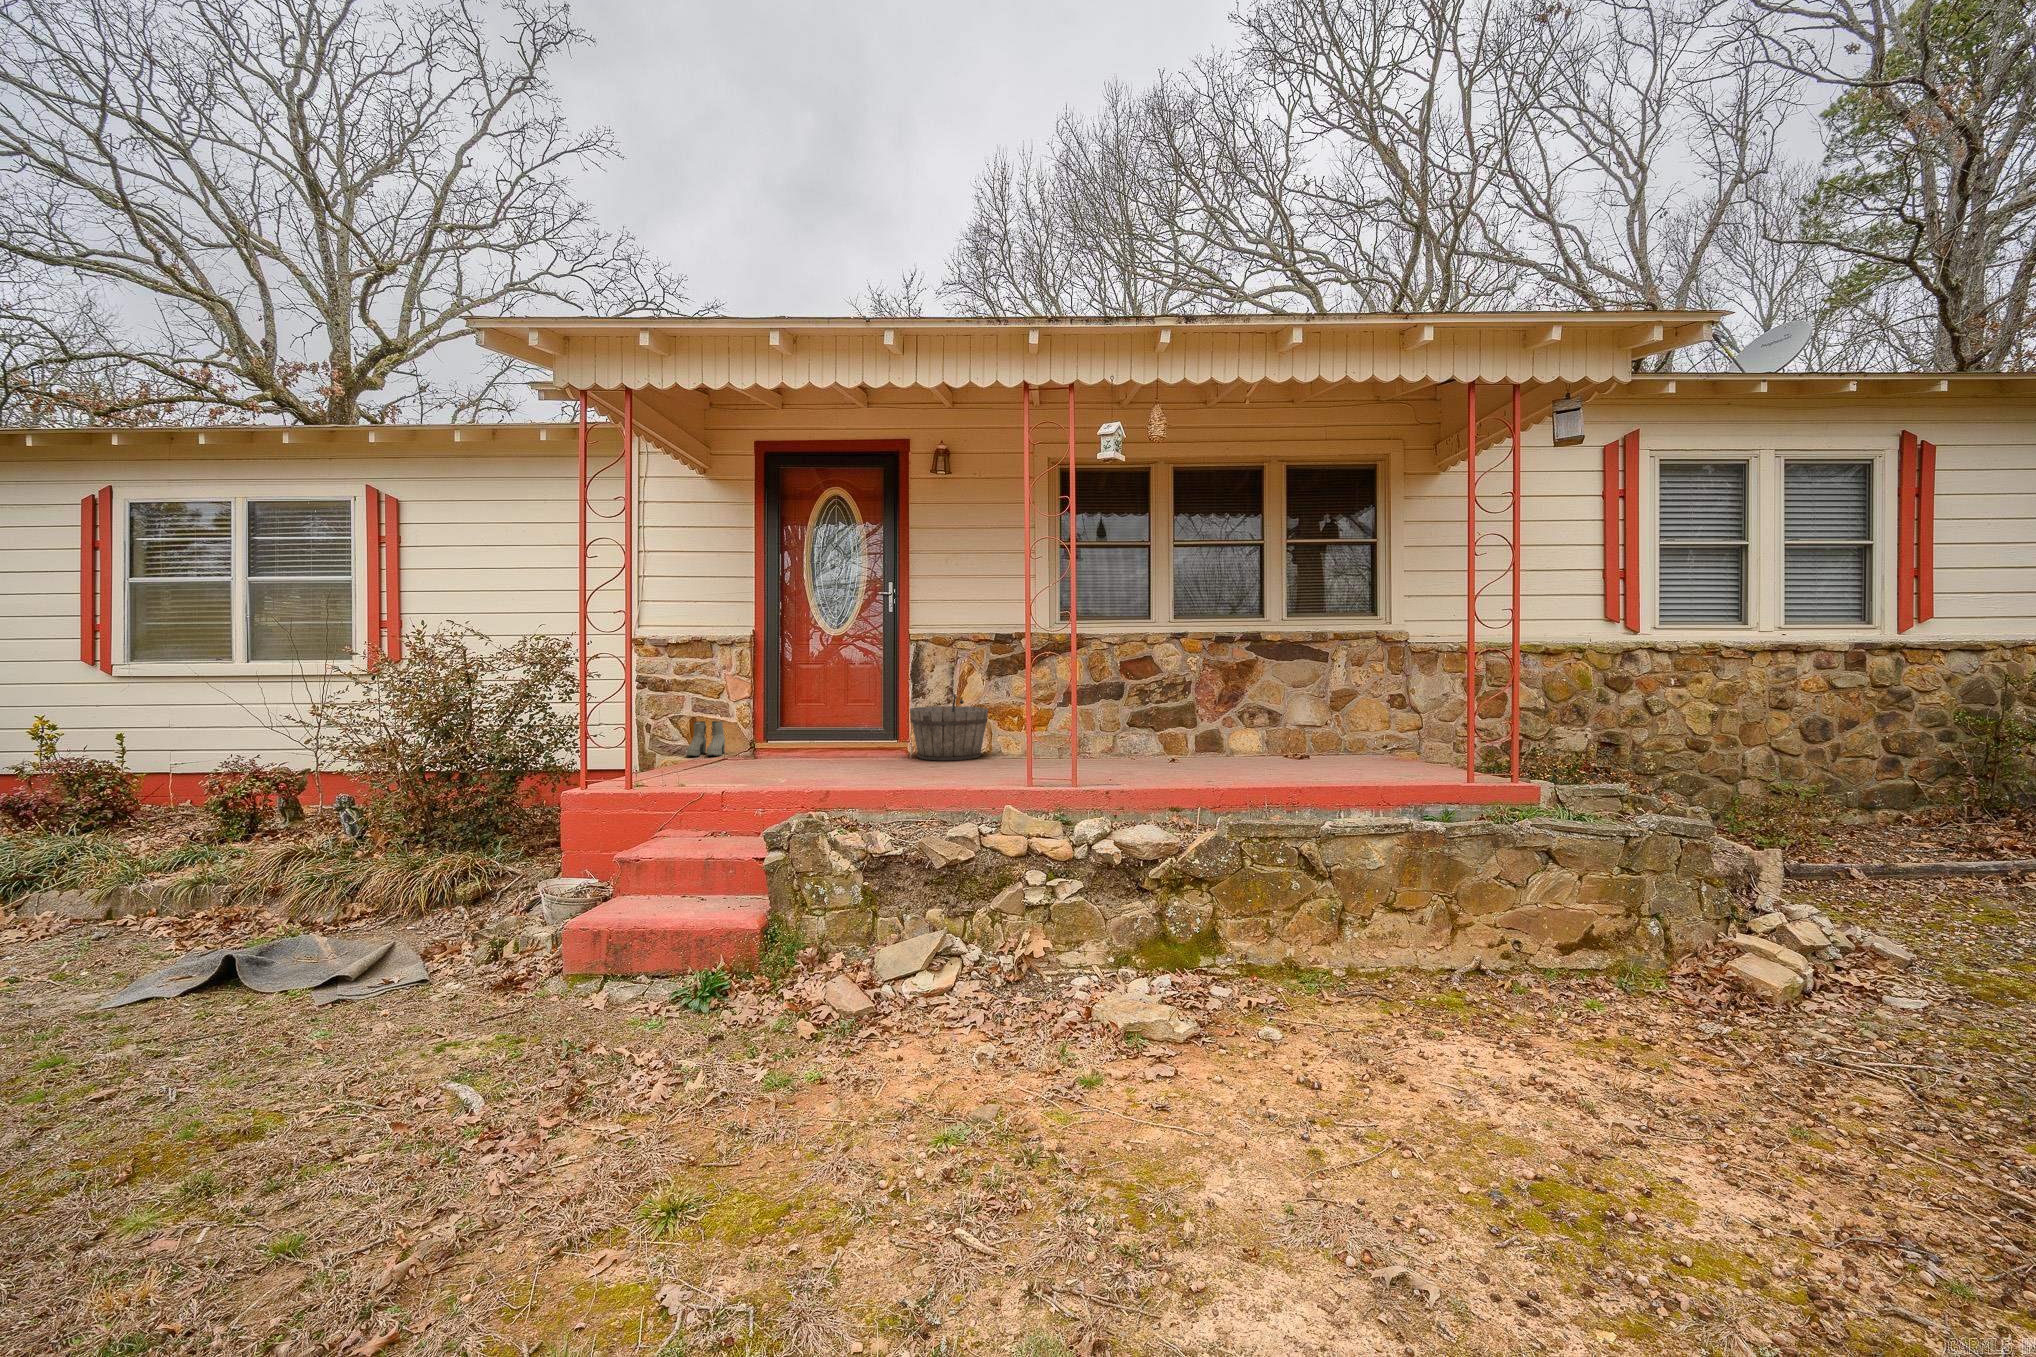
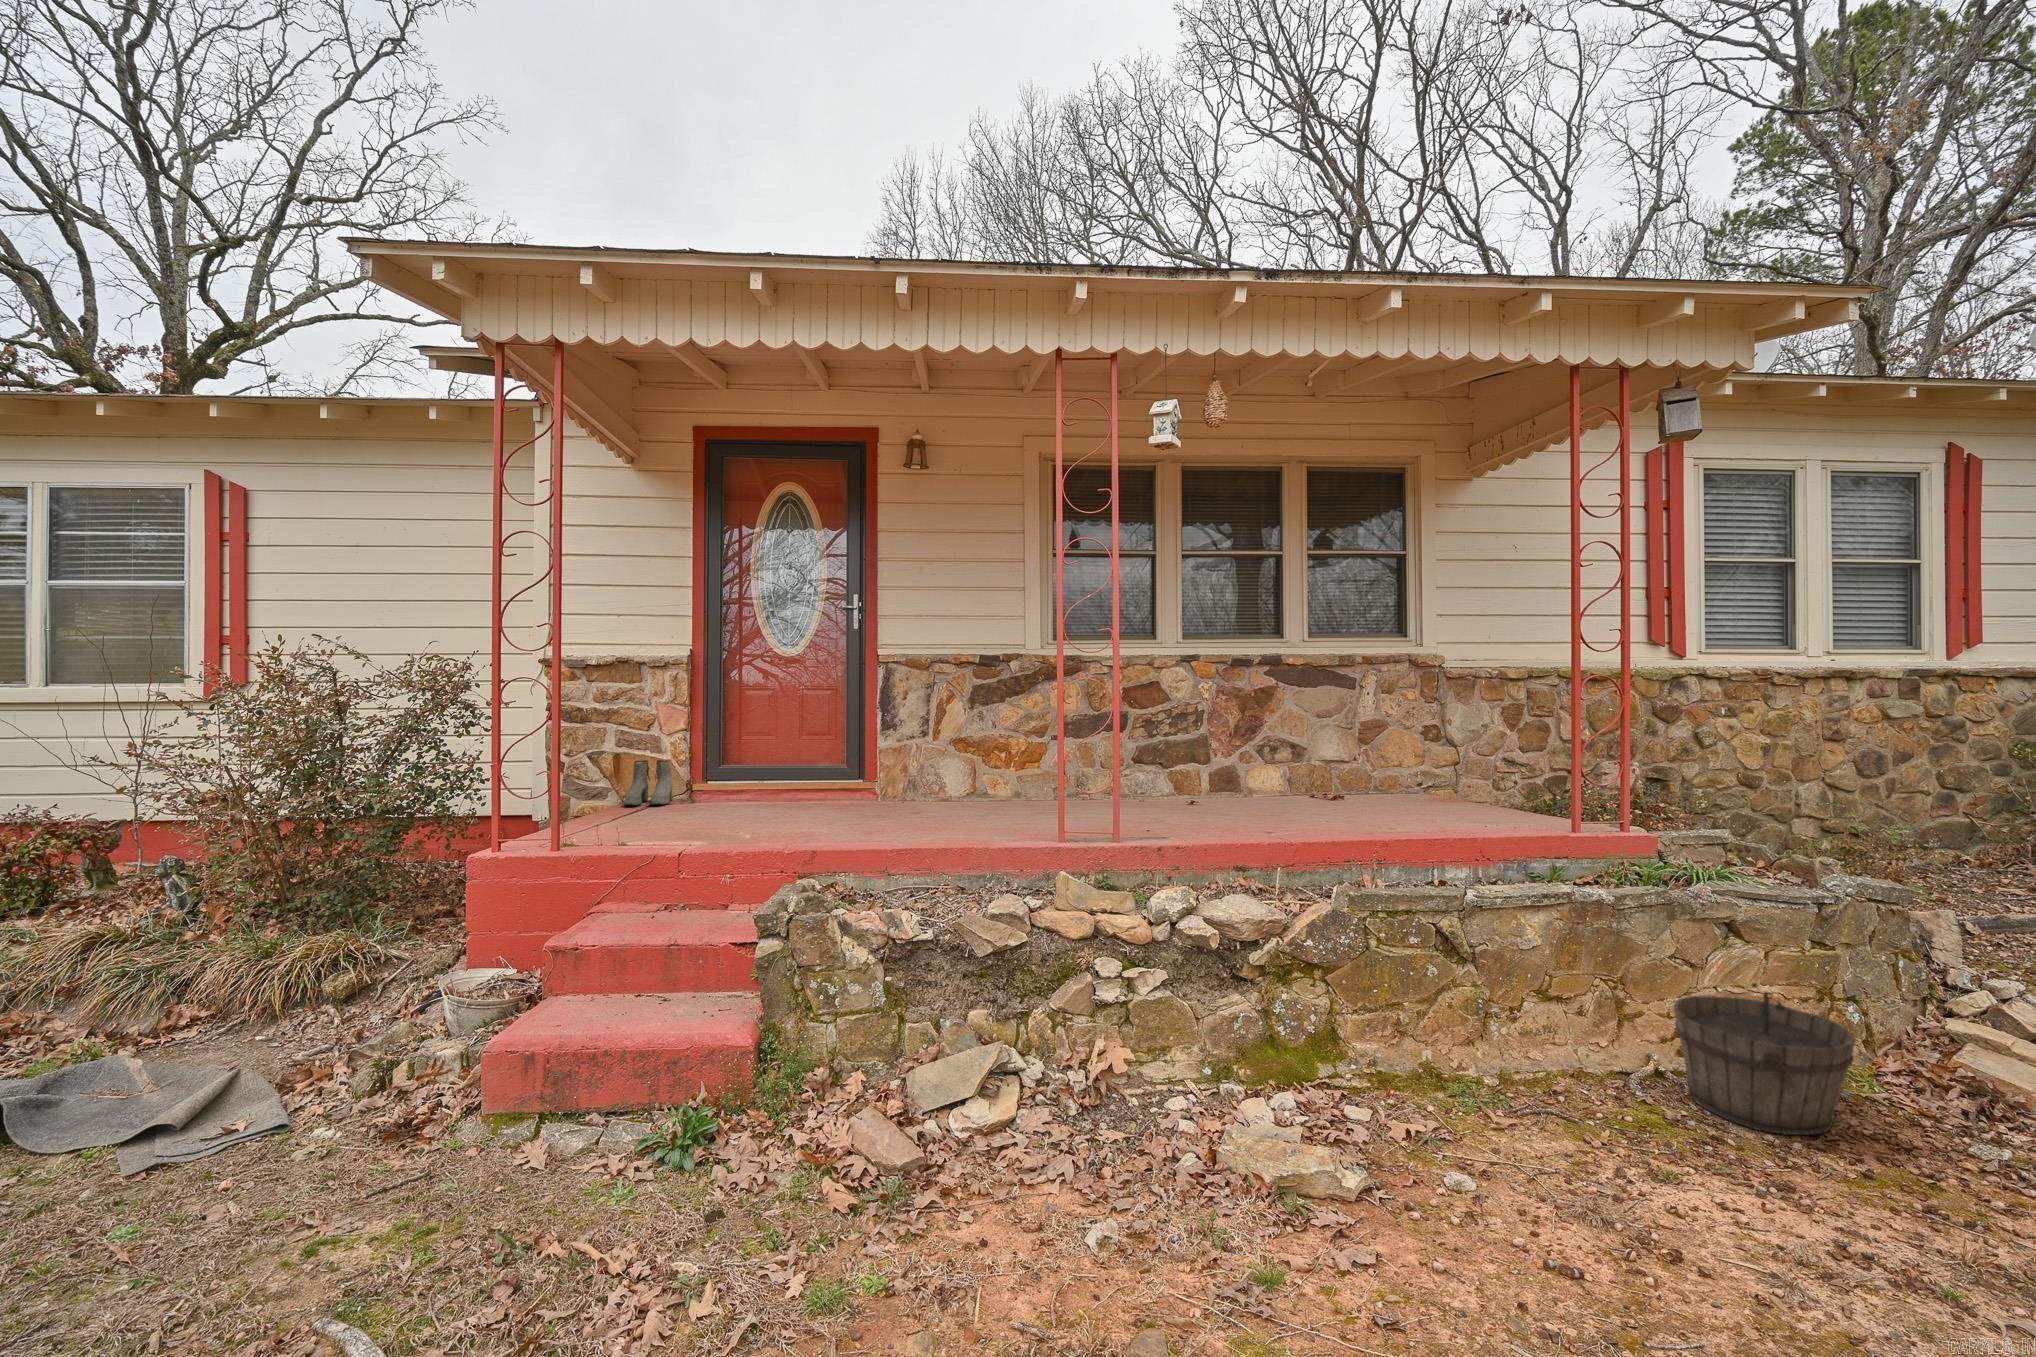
wooden bucket: present [910,691,989,760] -> present [1674,983,1855,1135]

